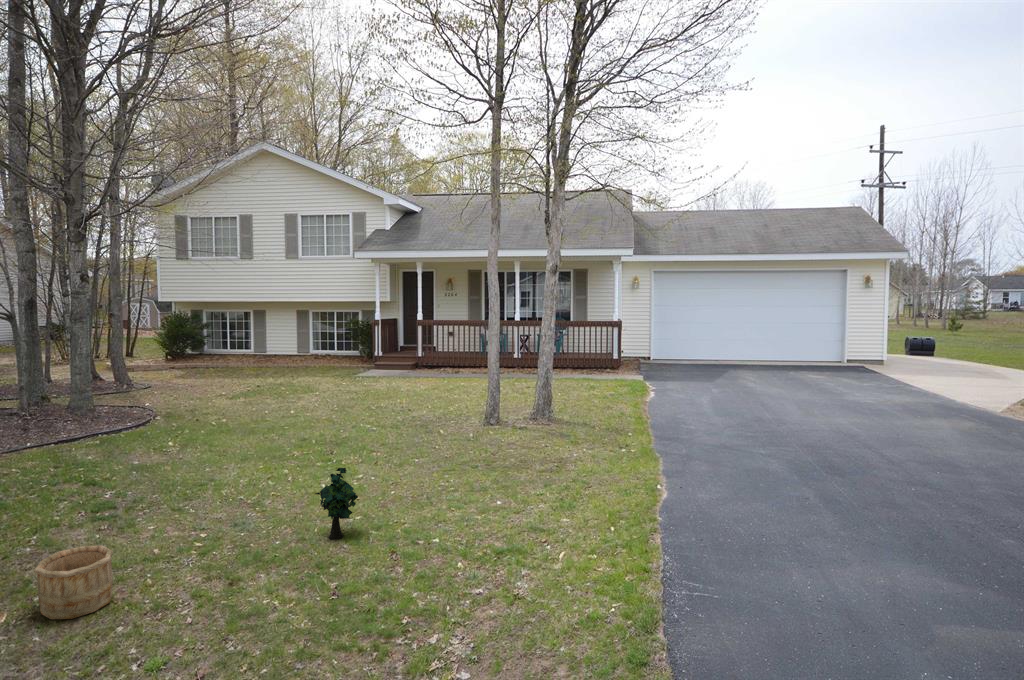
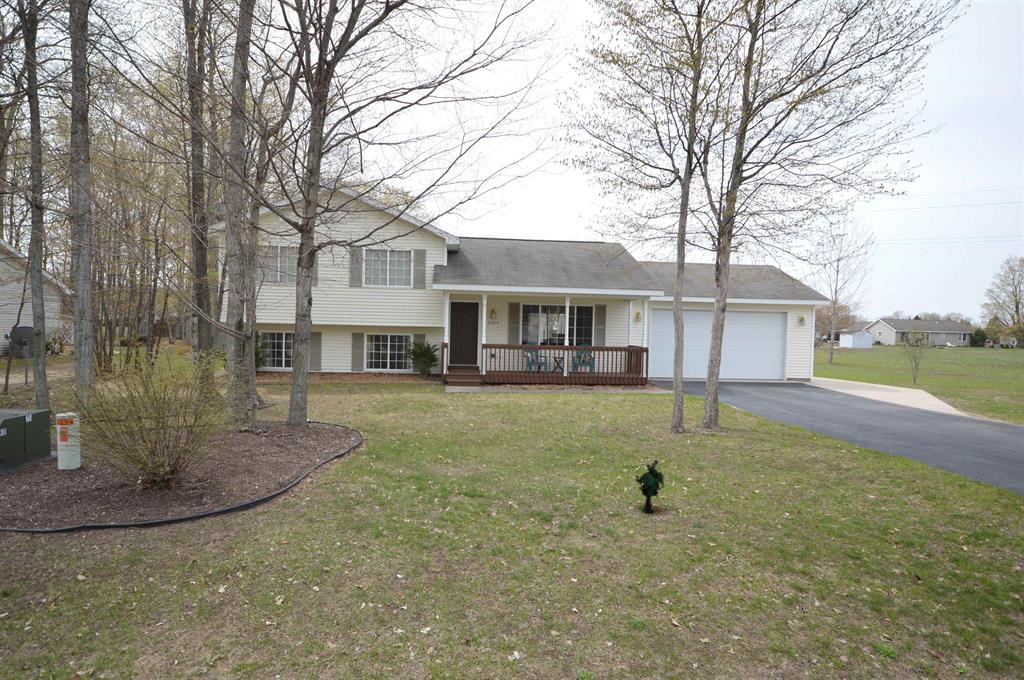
wooden bucket: present [34,545,113,619] -> none [535,519,581,573]

